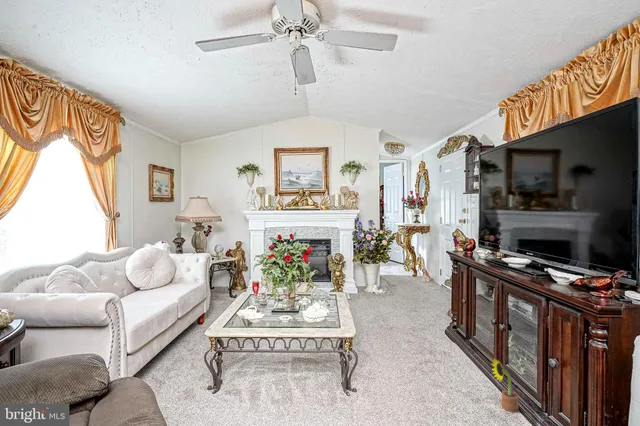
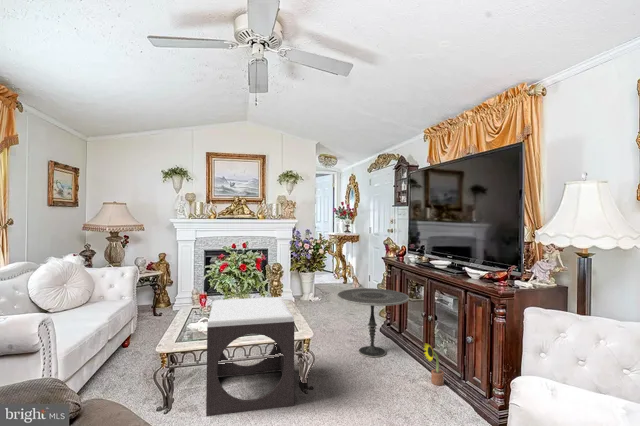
side table: none [391,285,476,365] -> present [337,288,409,357]
footstool: none [237,293,330,415] -> present [206,297,295,416]

